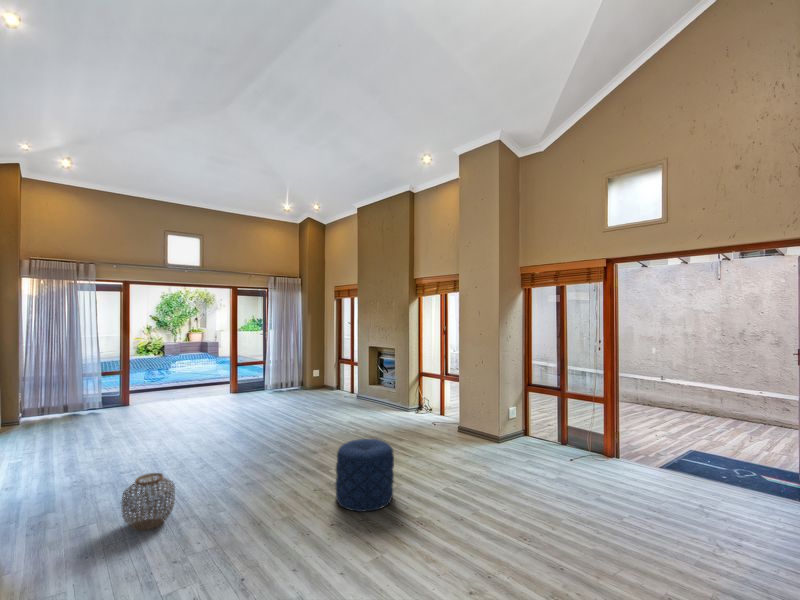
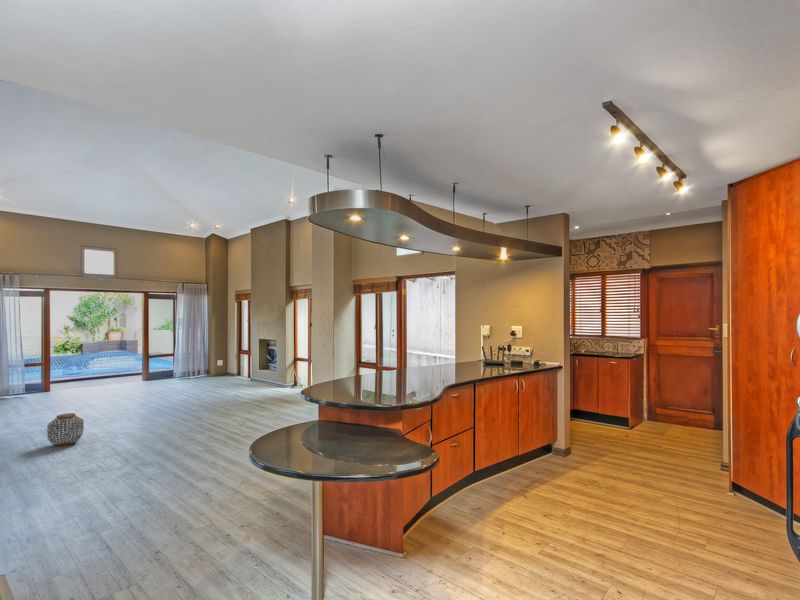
pouf: present [335,439,394,512] -> none [195,393,235,434]

